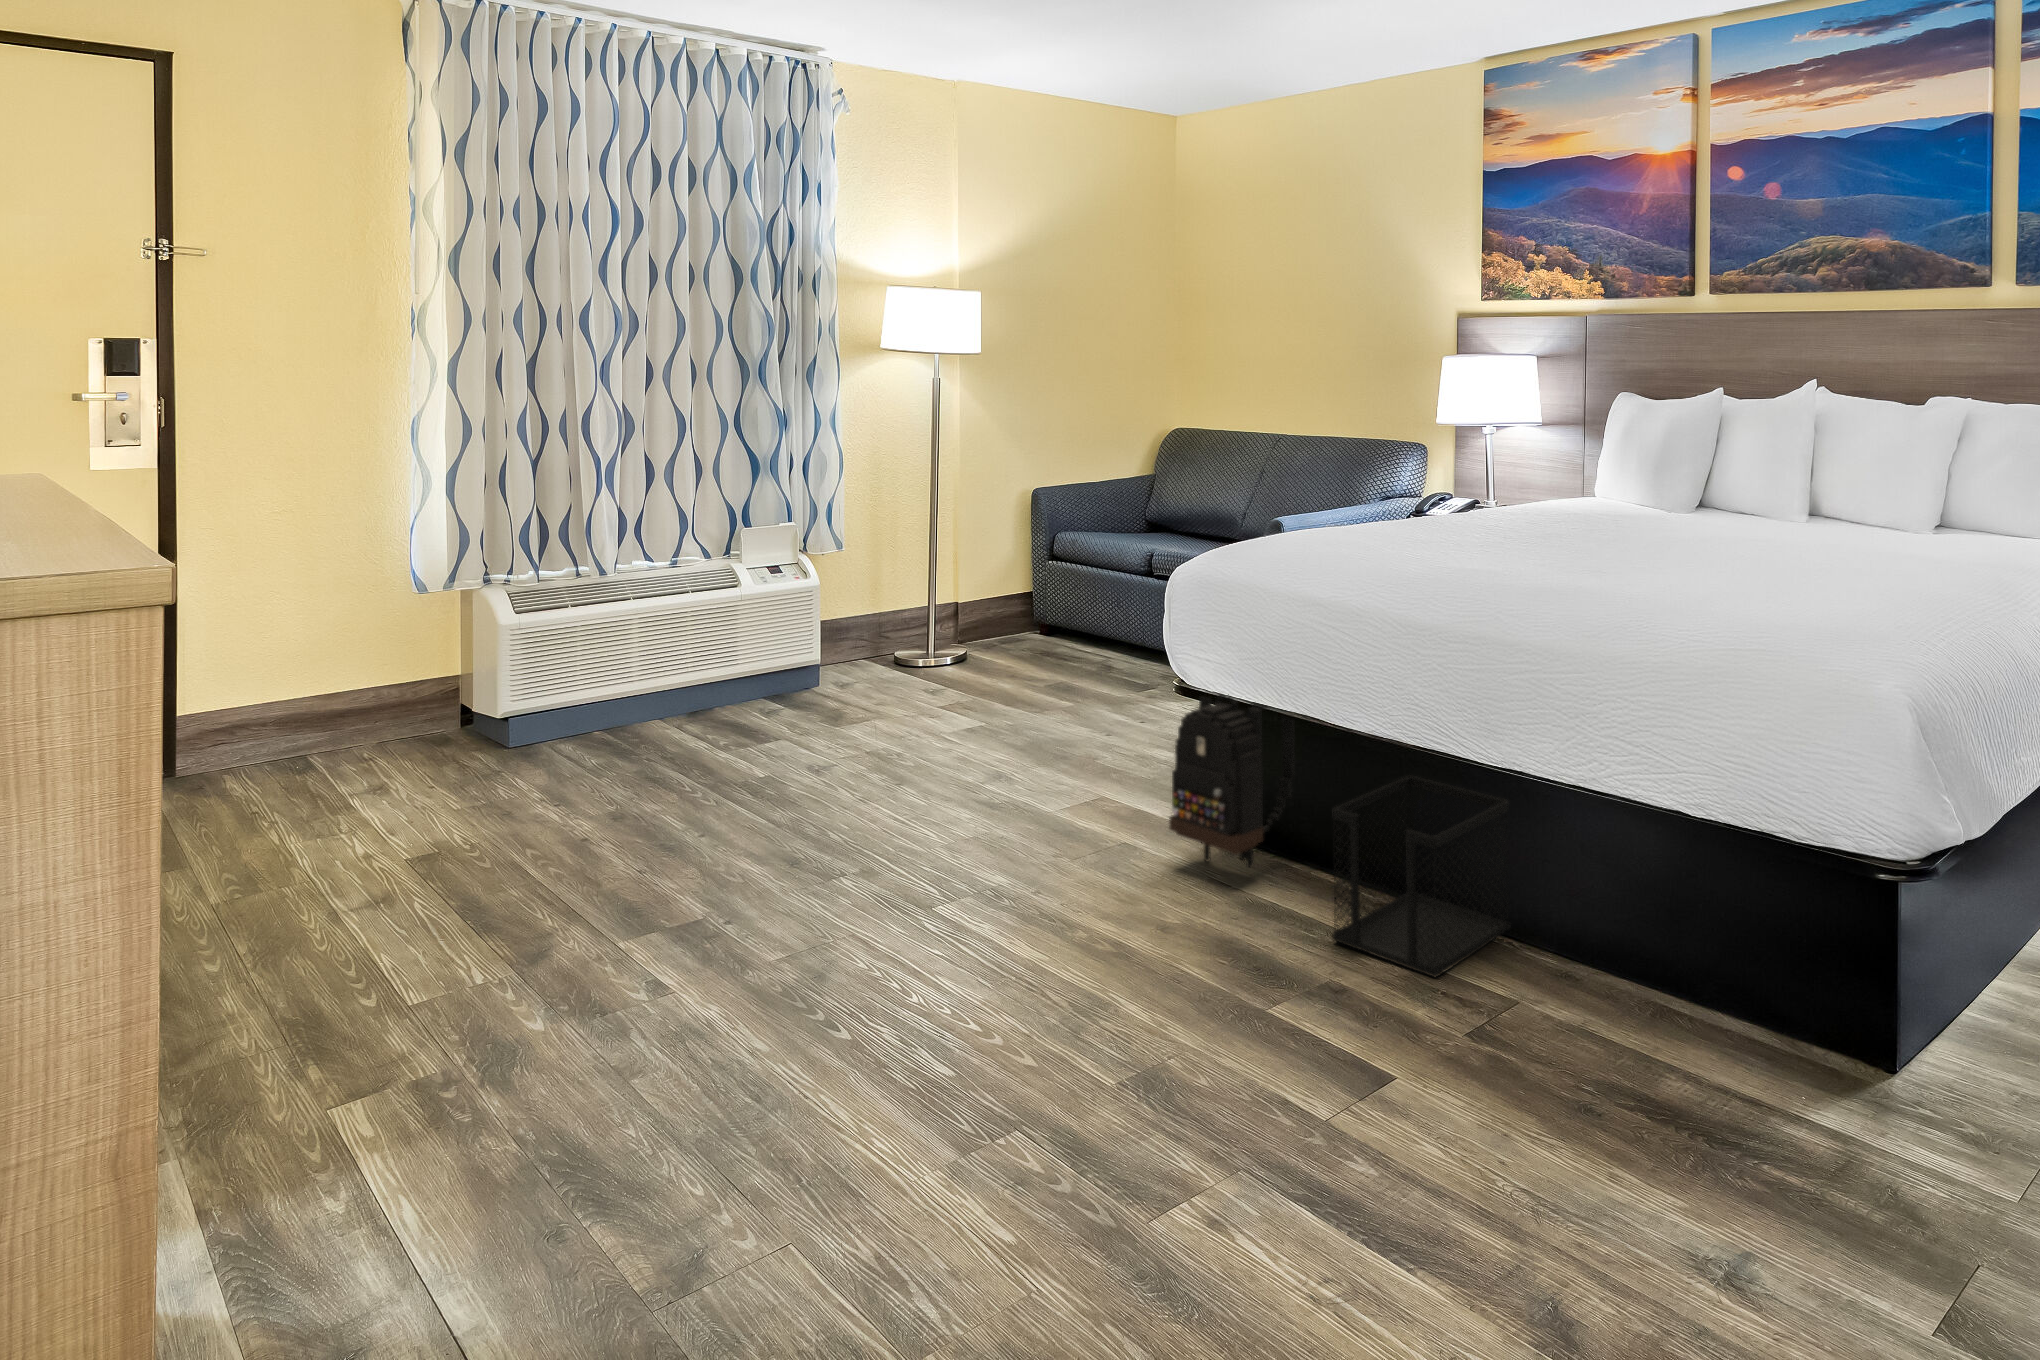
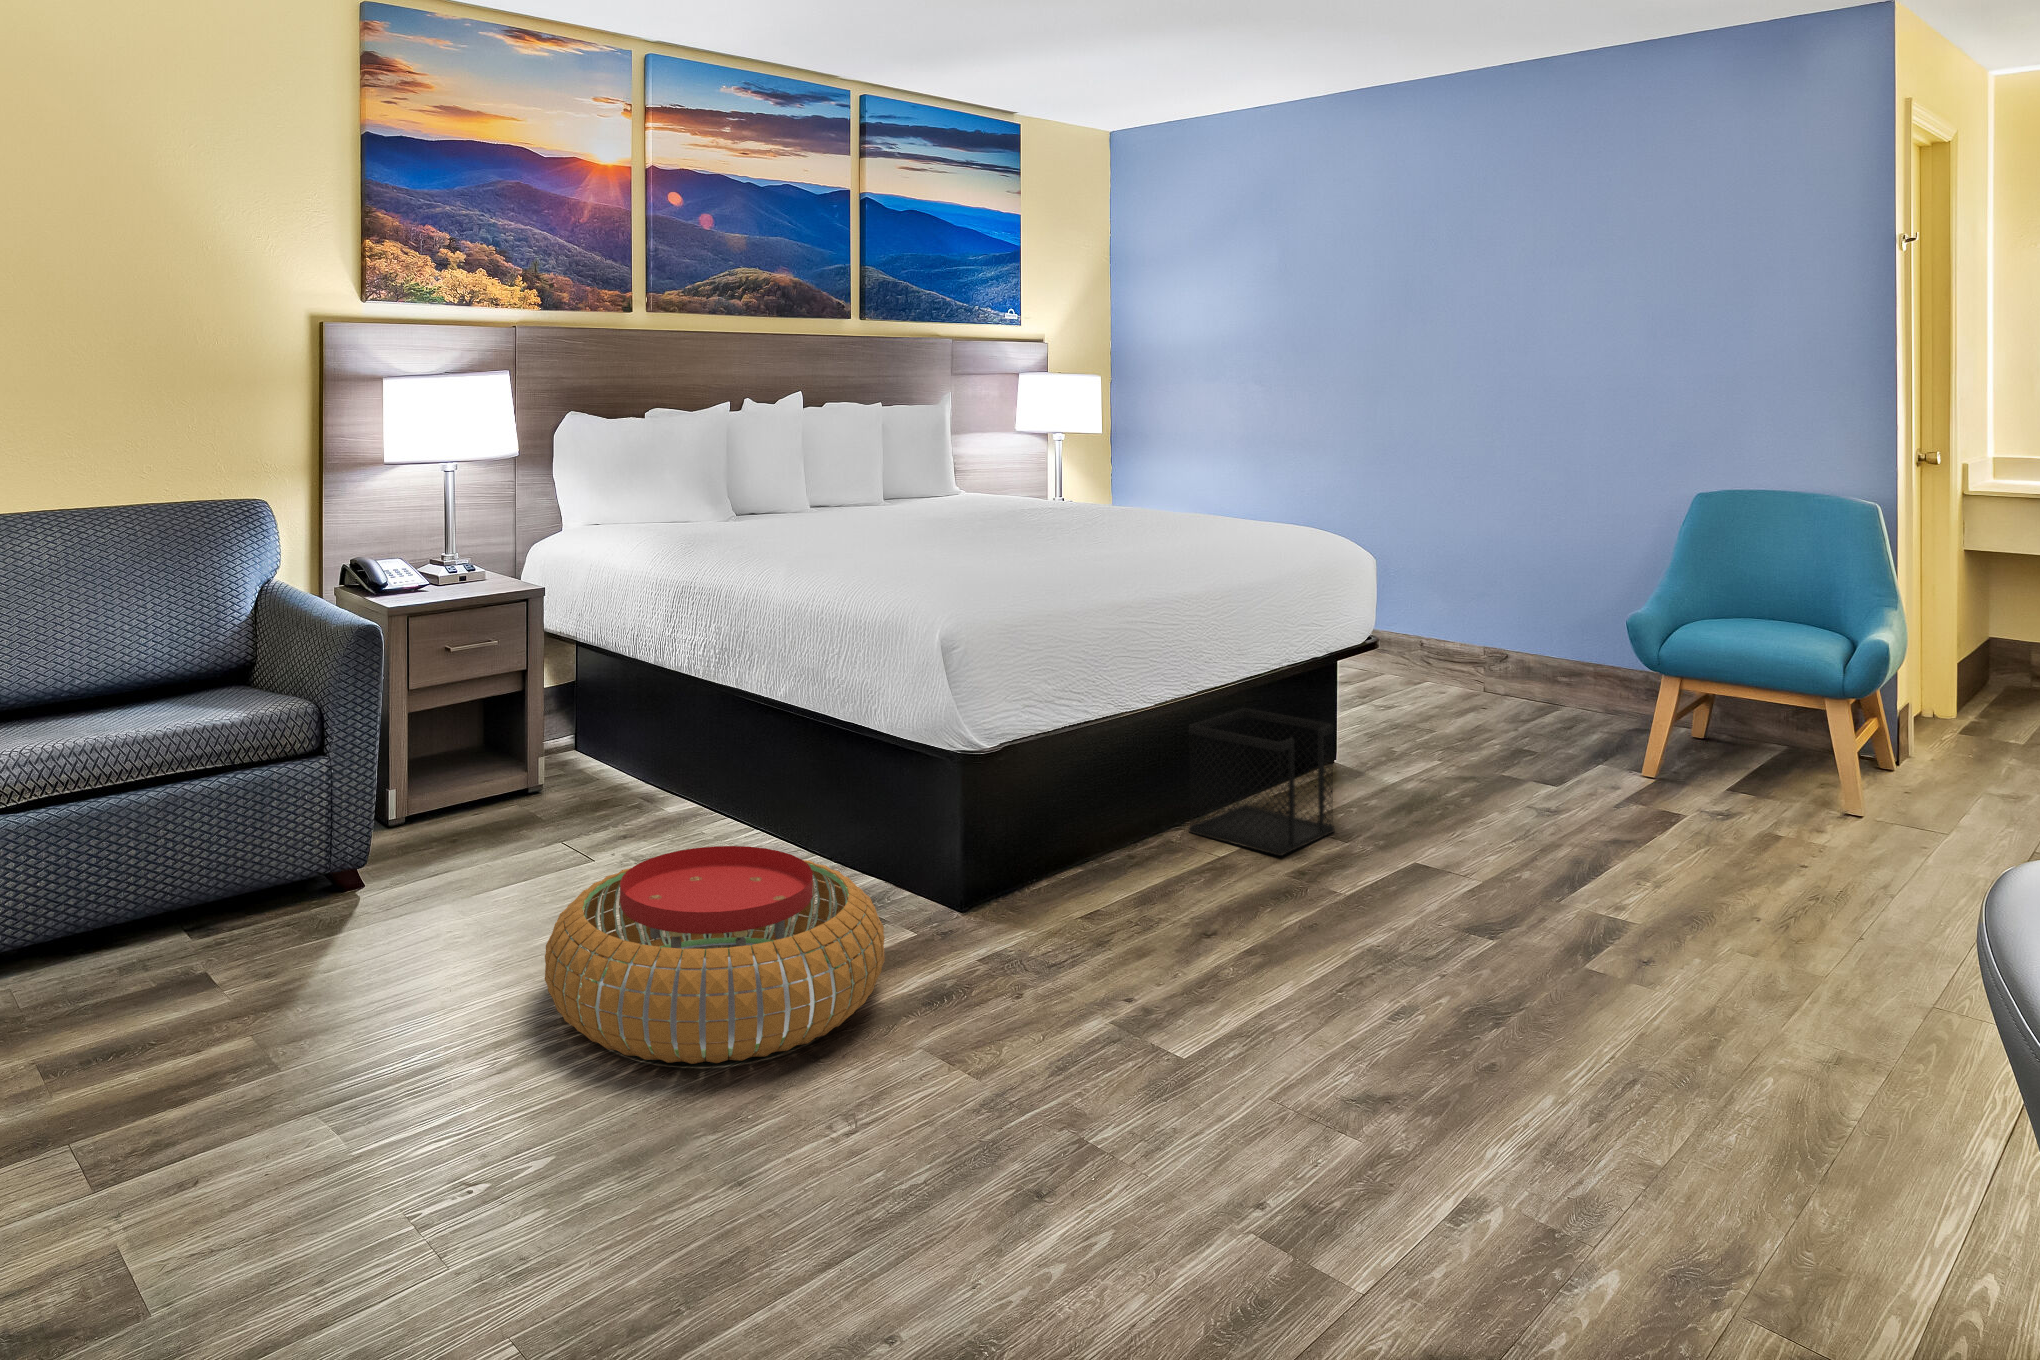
pouf: none [943,675,1166,799] -> present [545,846,885,1064]
backpack: present [1169,694,1295,867] -> none [1044,703,1175,903]

